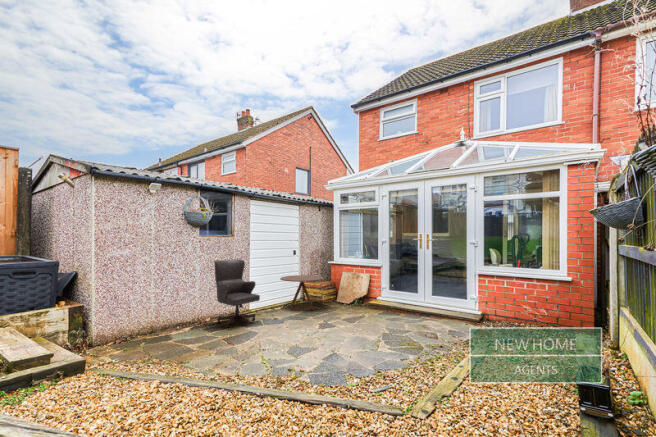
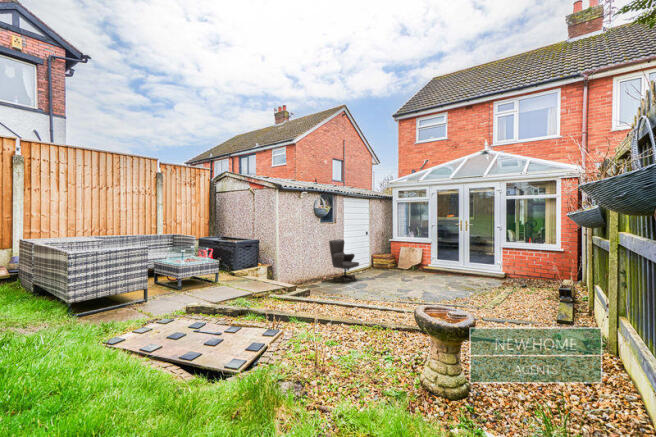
round table: present [280,275,324,310] -> none [360,249,391,273]

